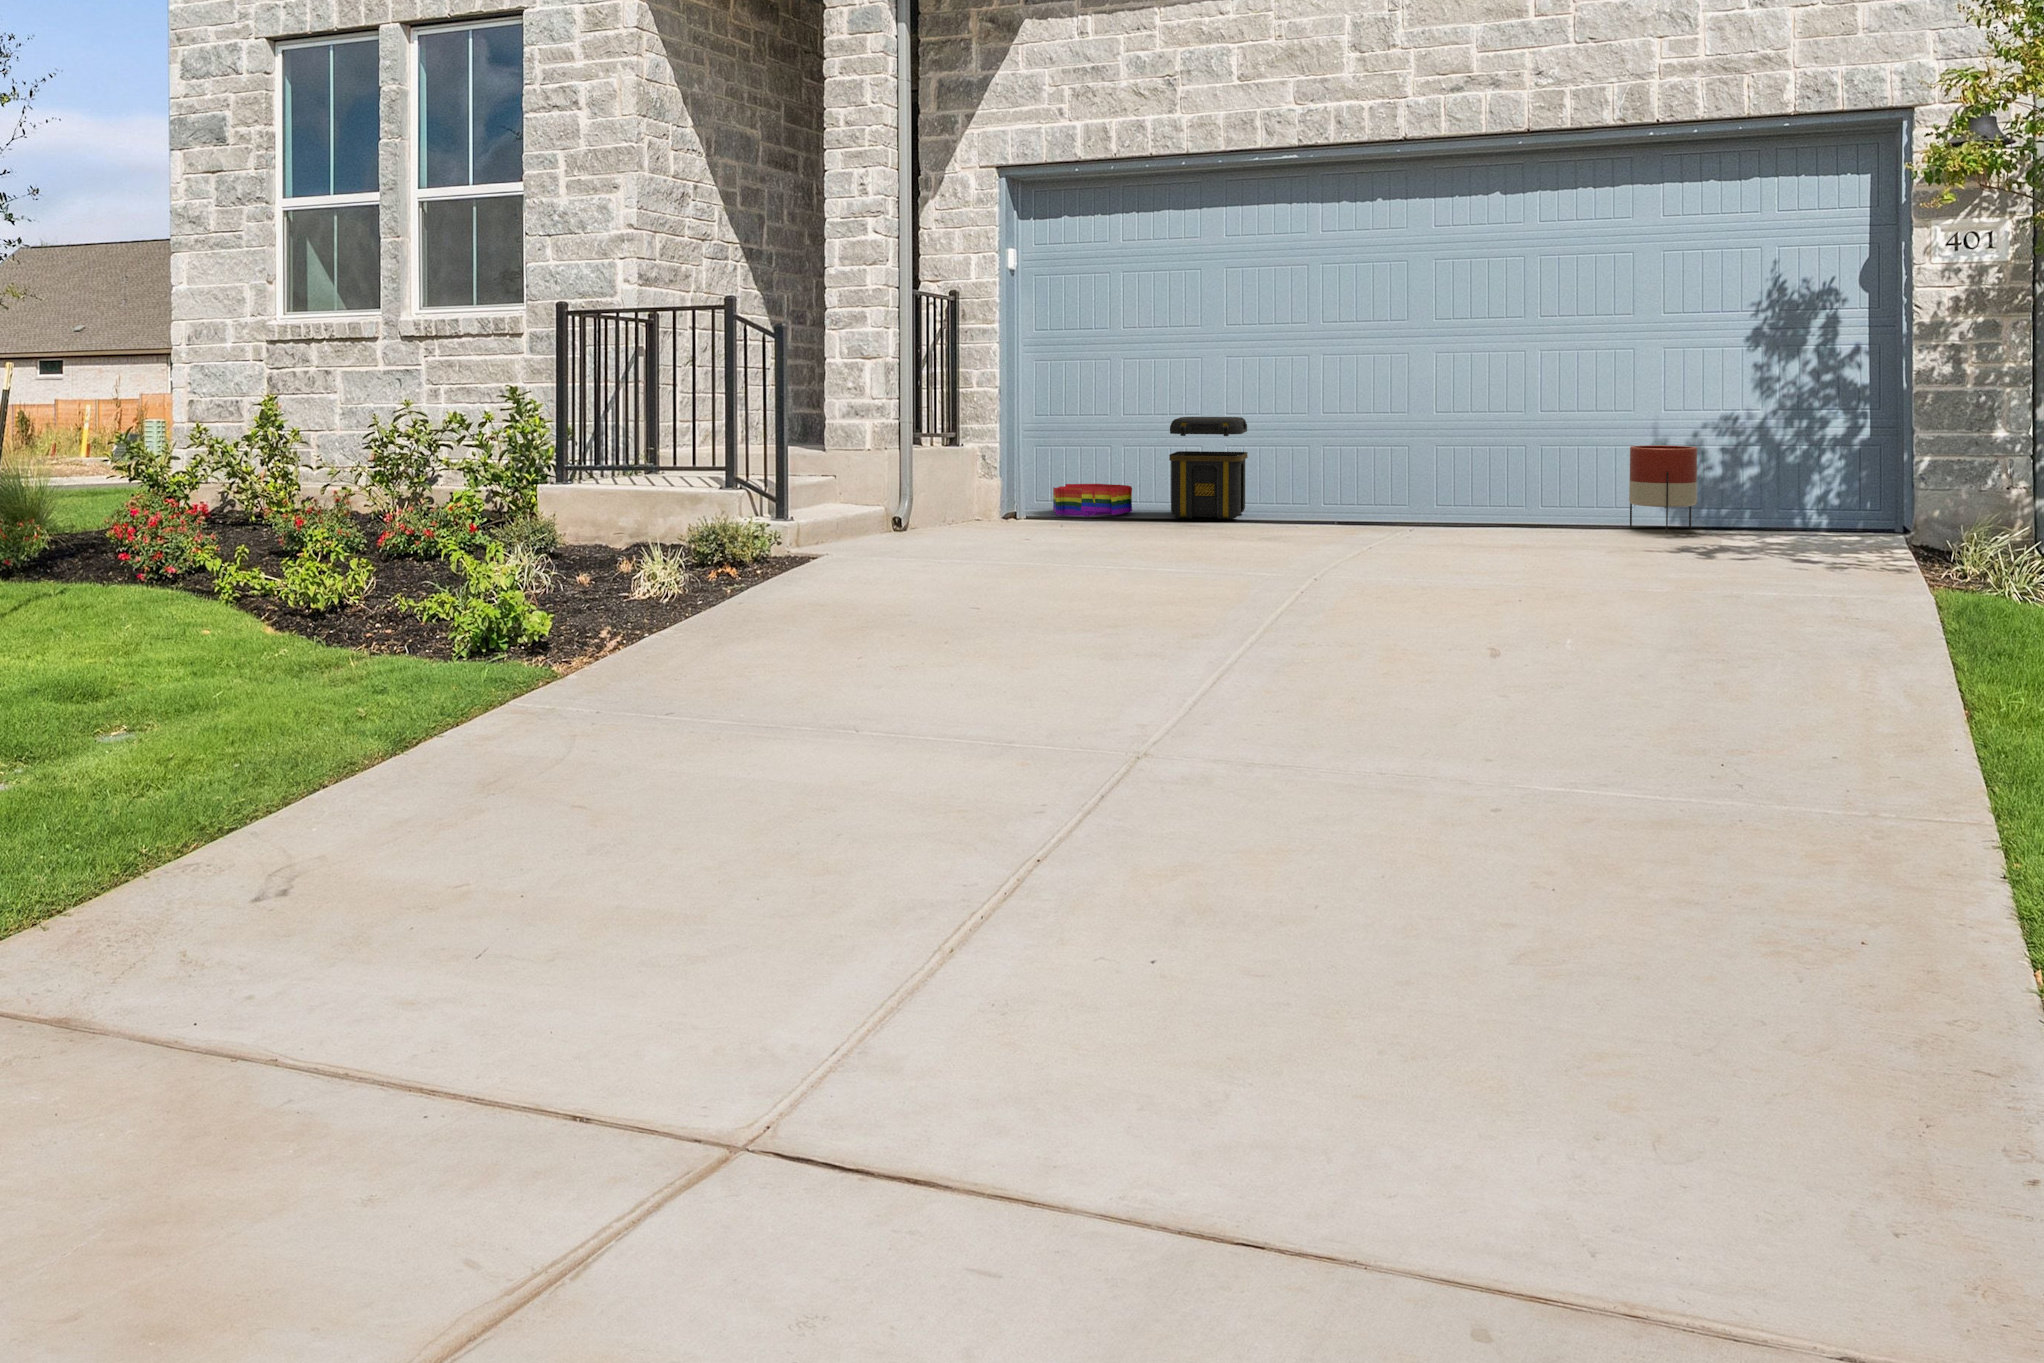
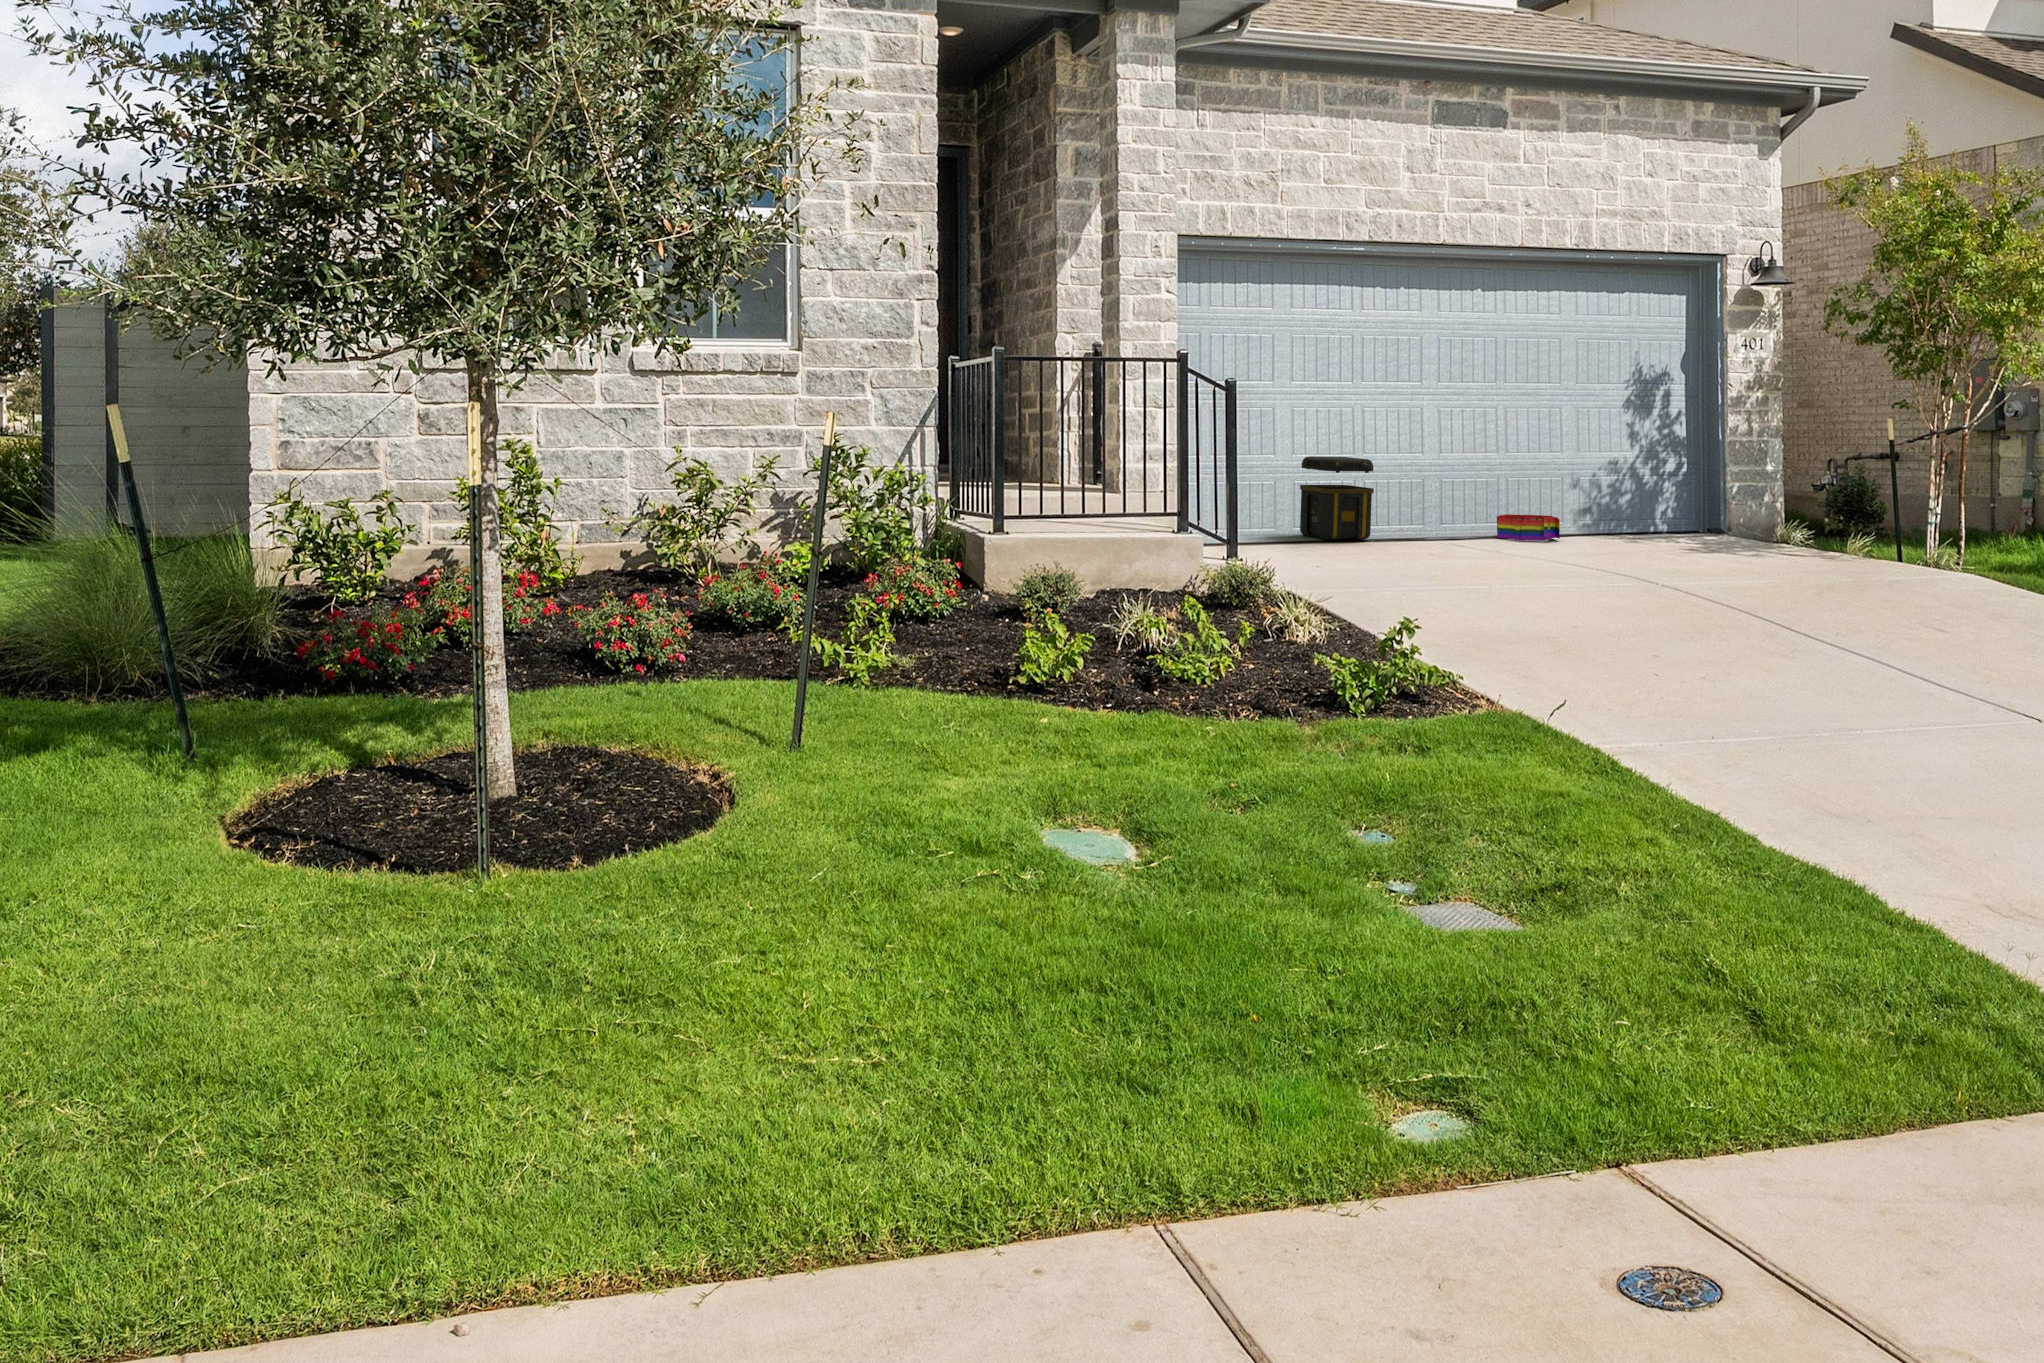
planter: present [1629,445,1697,533] -> none [1582,478,1629,539]
storage bin: present [1053,484,1132,516] -> present [1497,514,1560,541]

